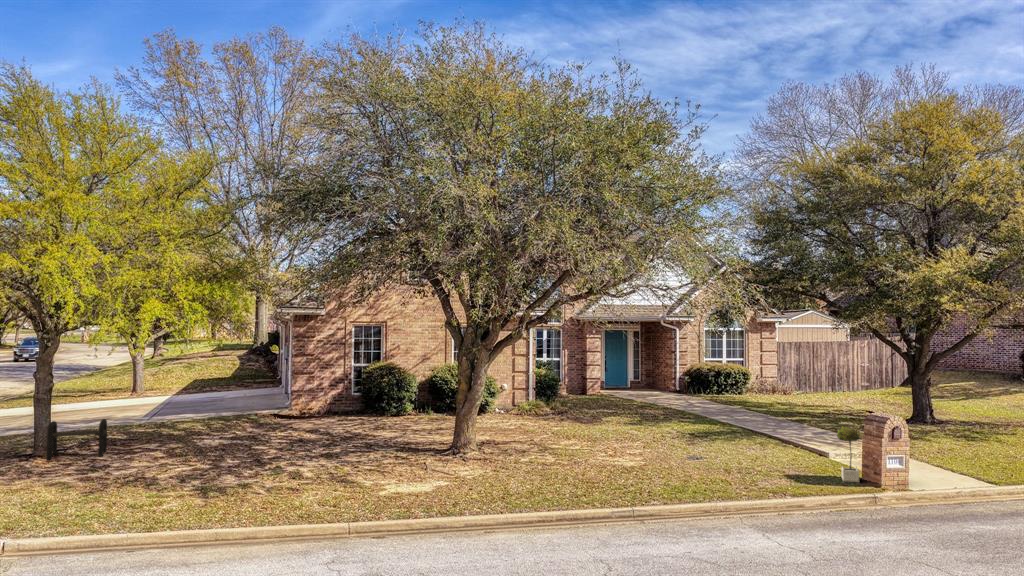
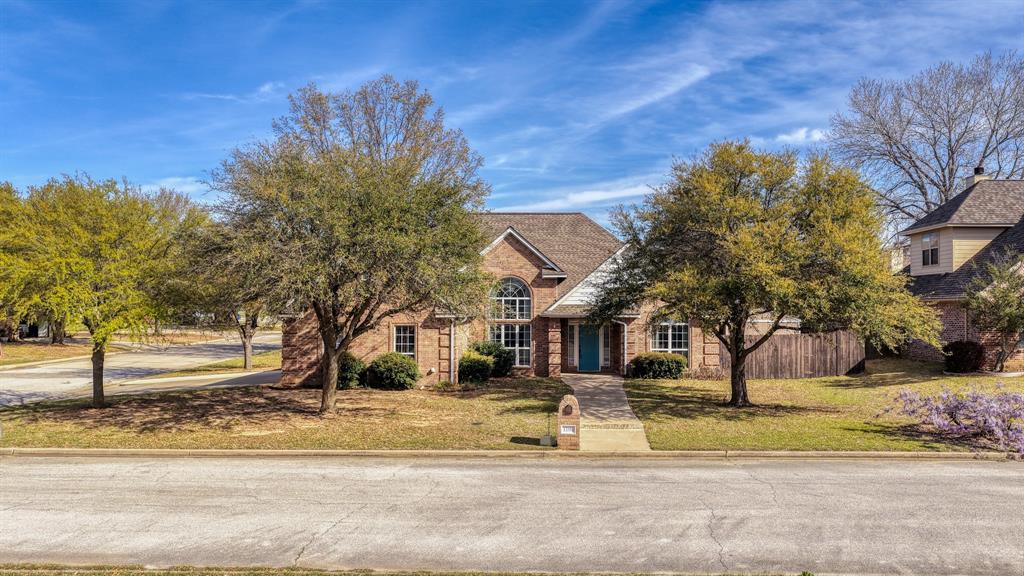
bench: present [47,419,107,460] -> none [72,387,116,412]

